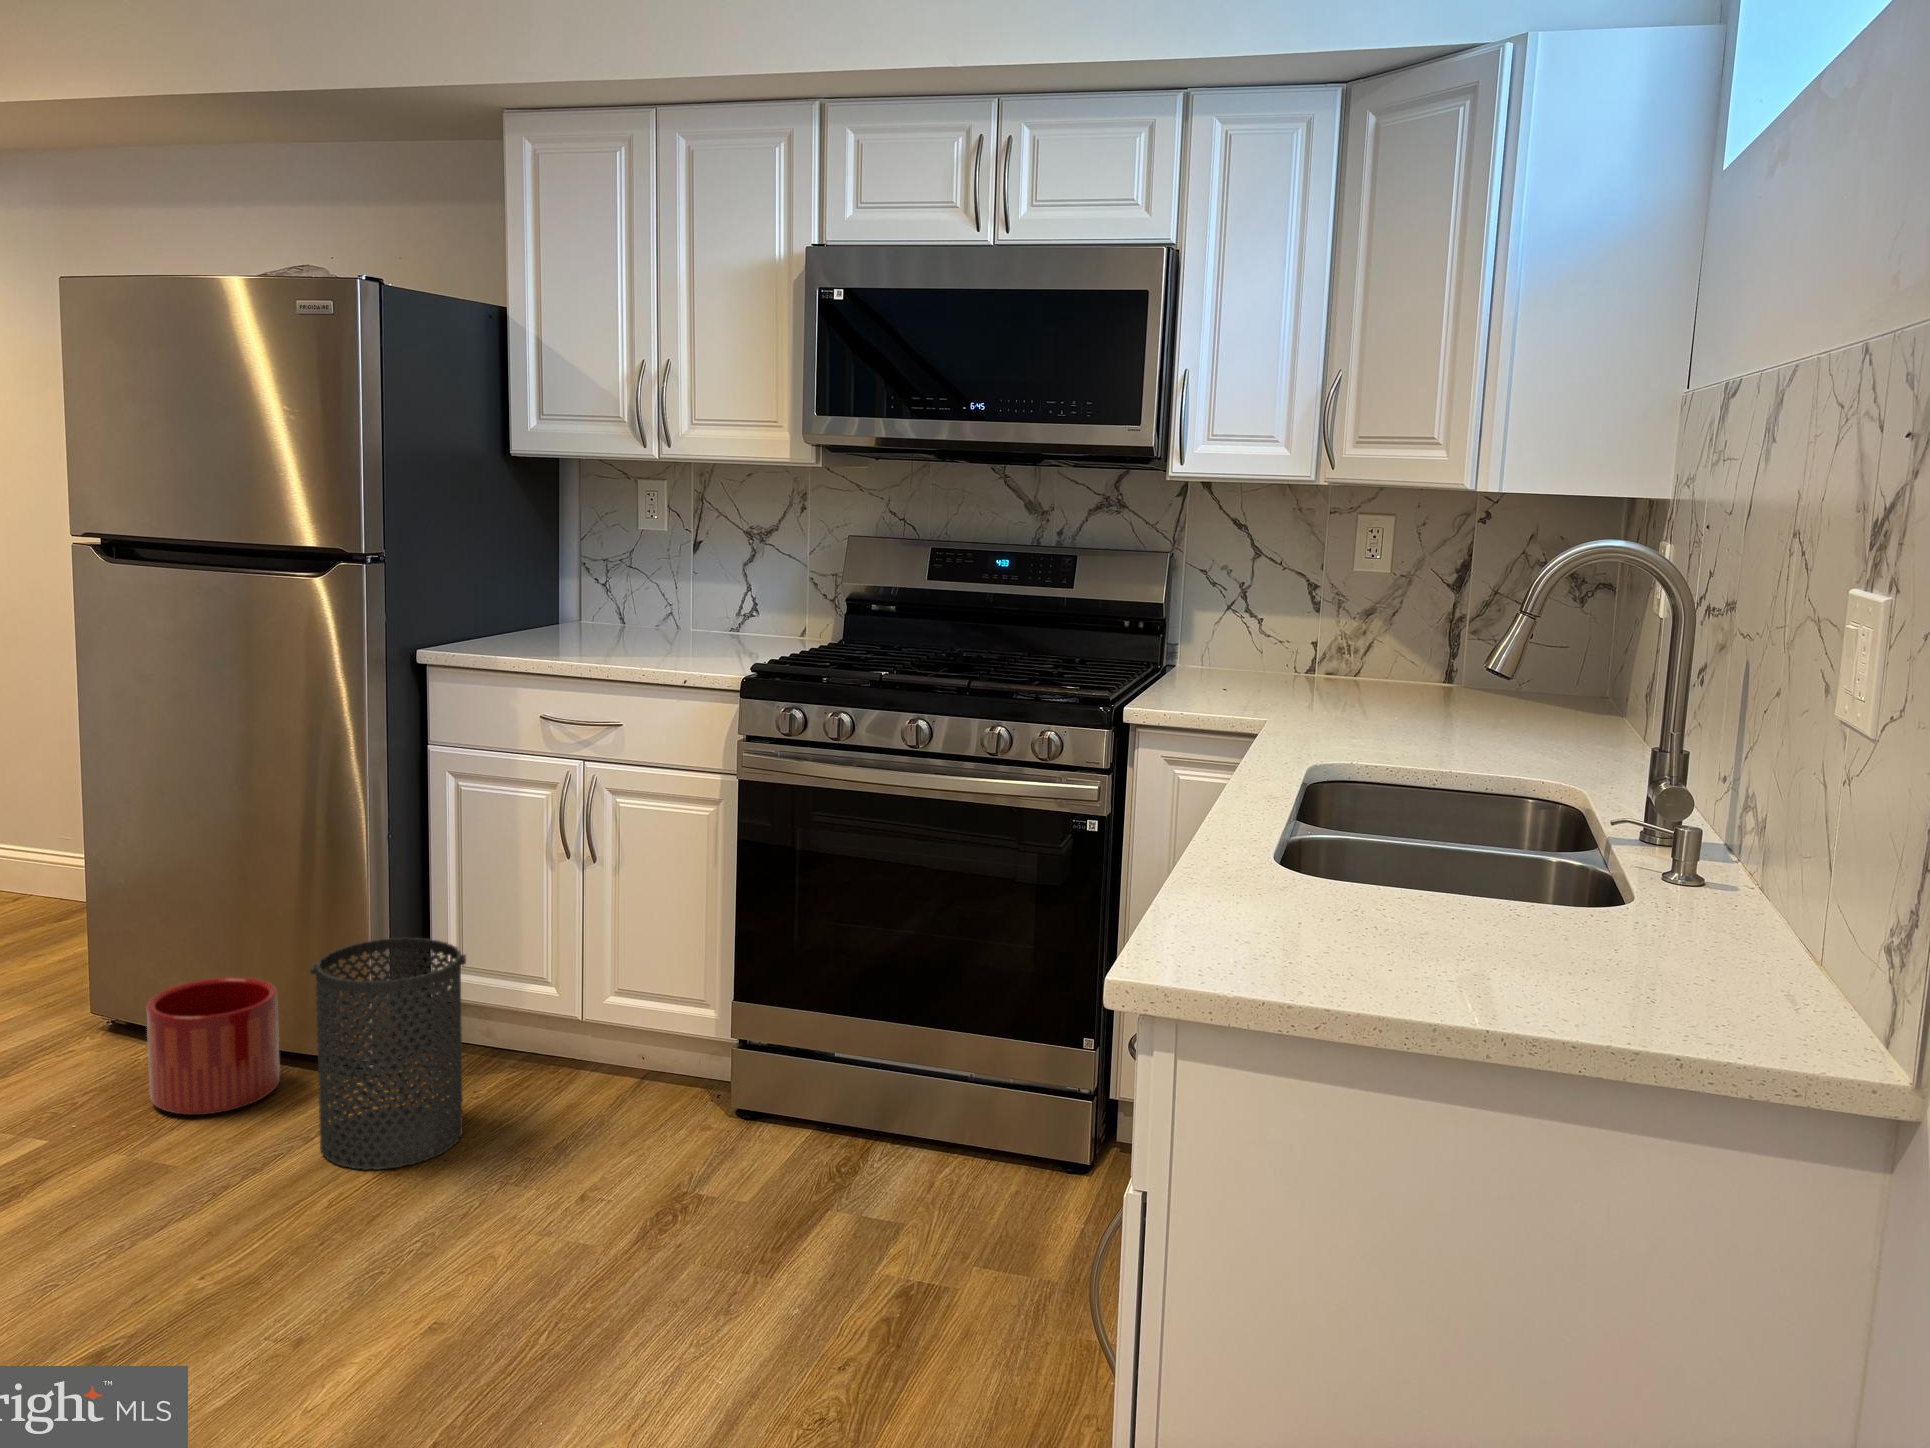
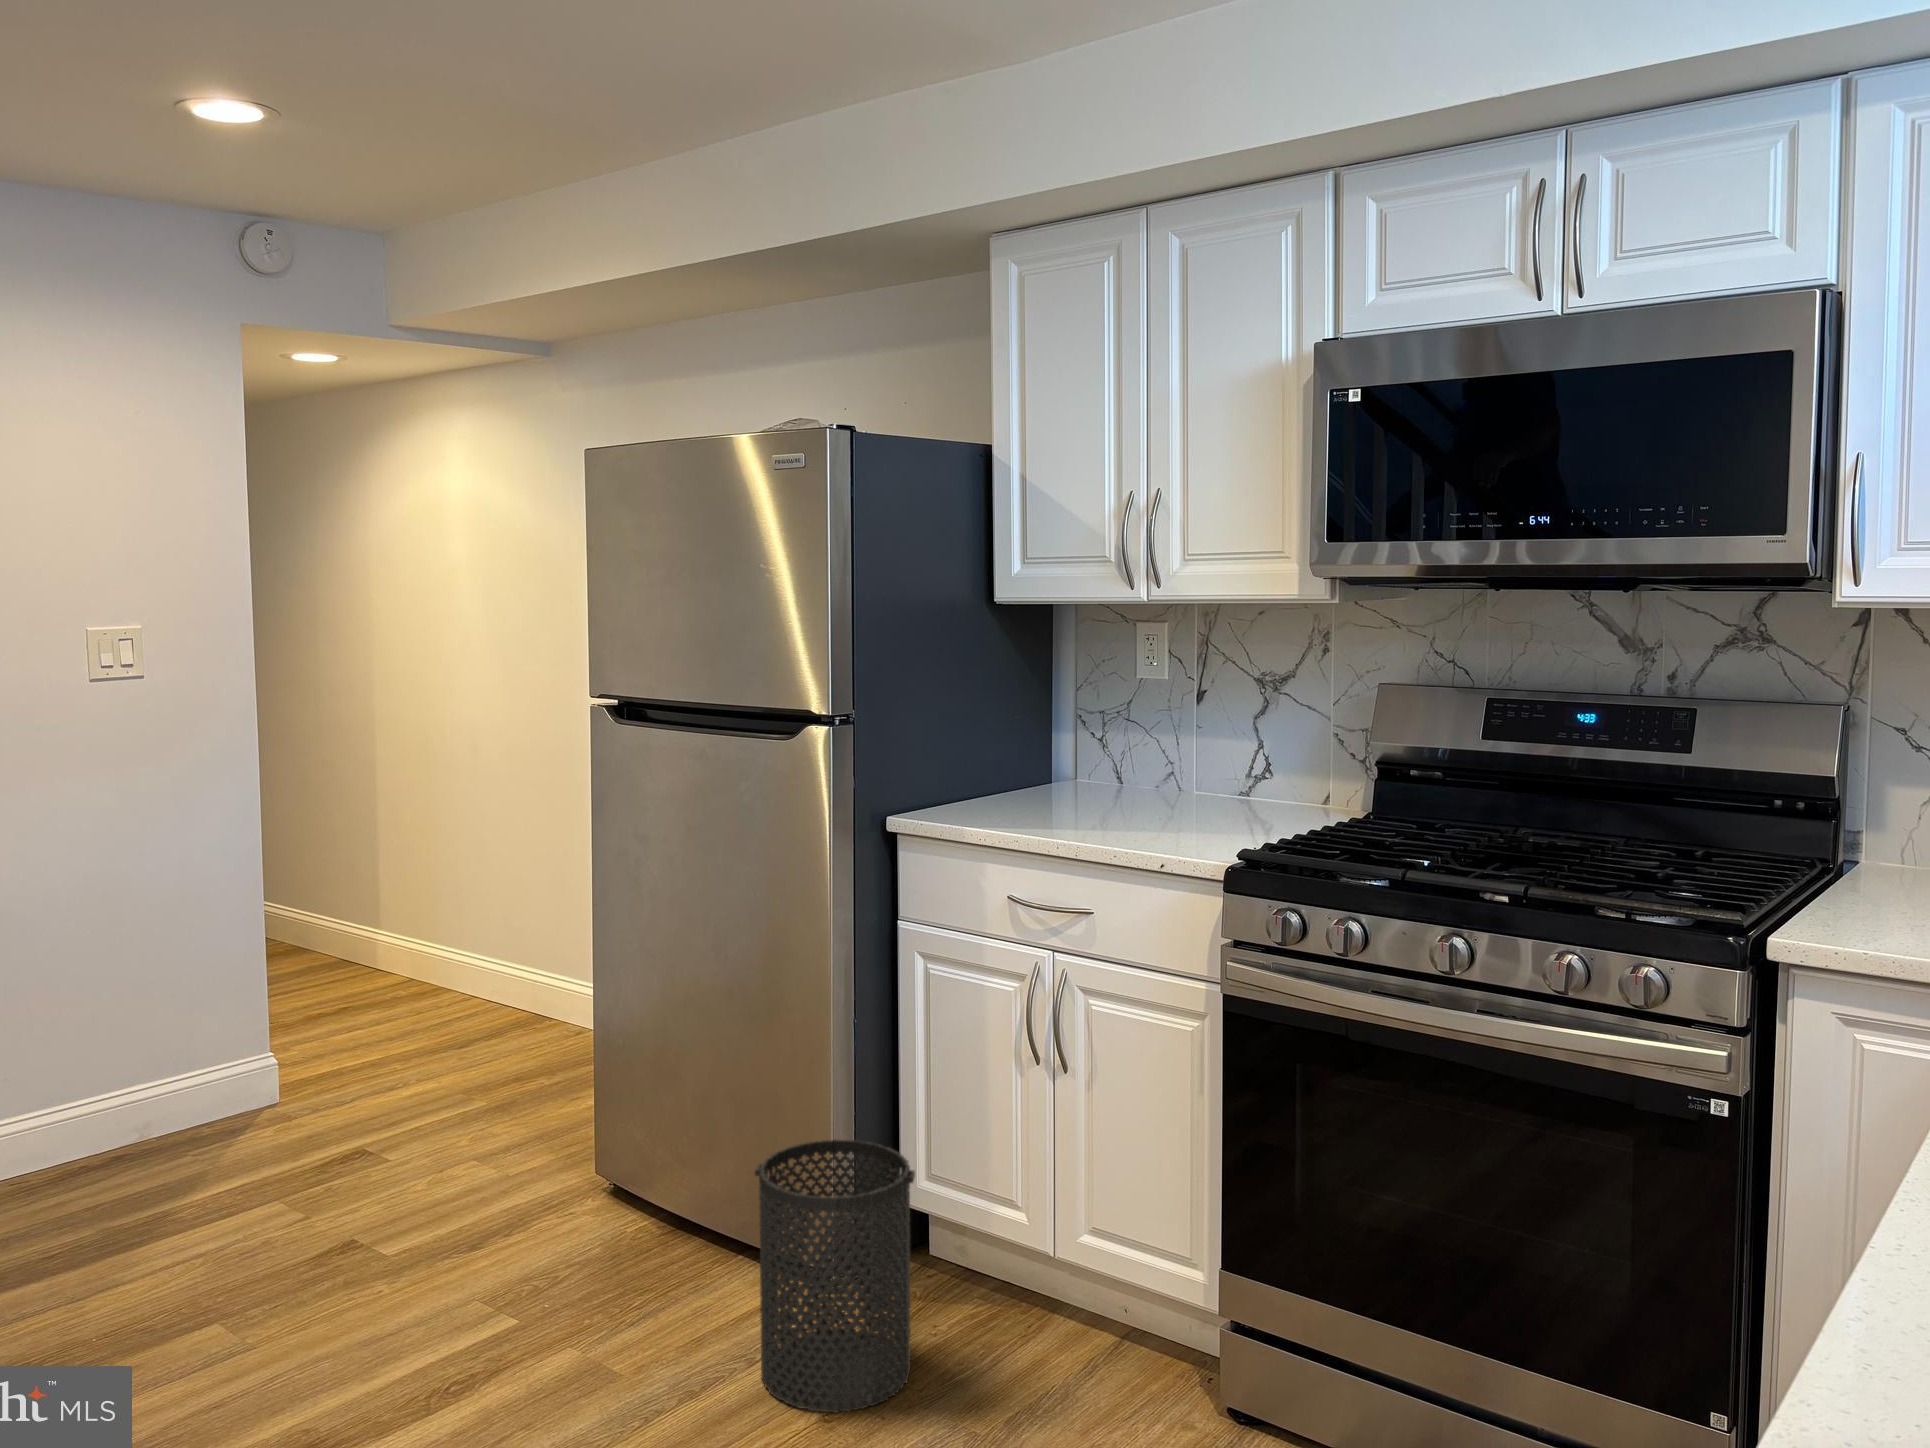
planter: present [147,977,280,1115] -> none [621,1154,743,1305]

